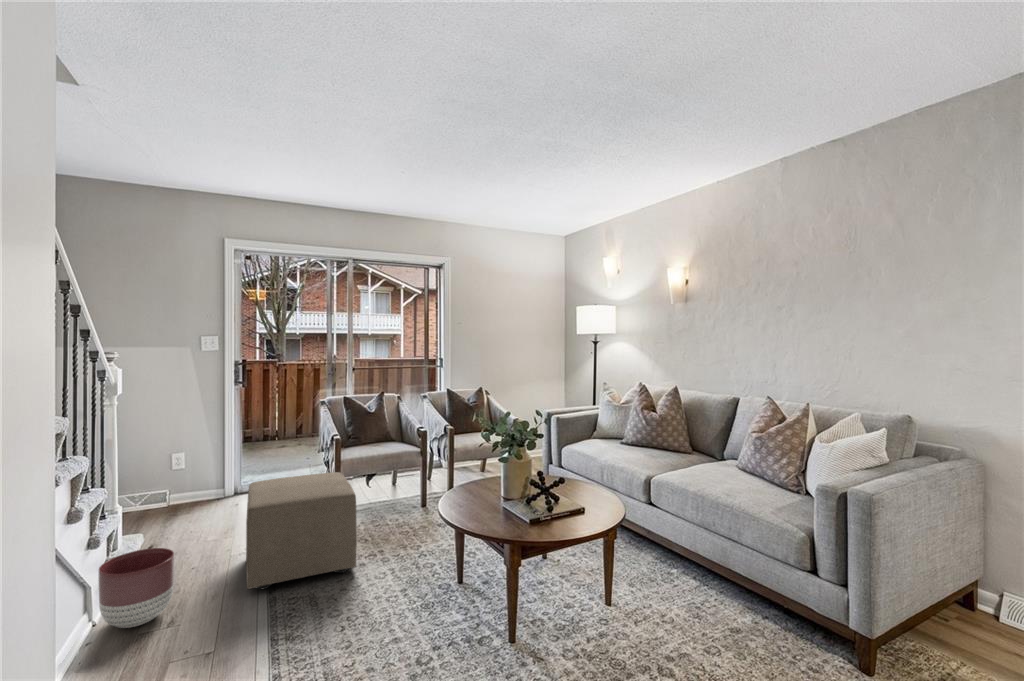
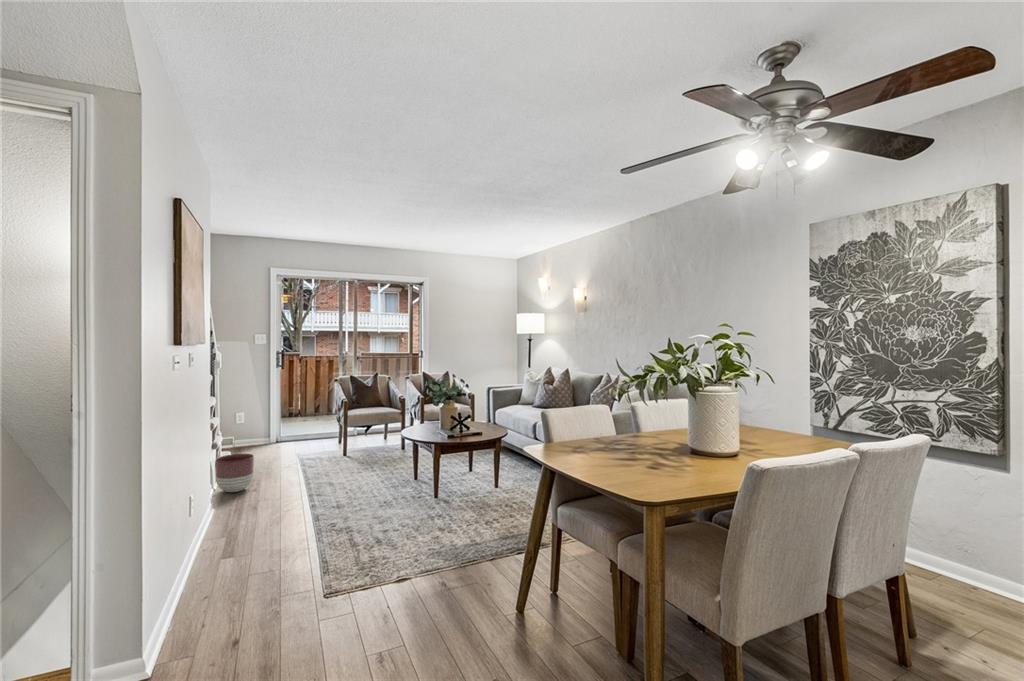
ottoman: present [246,472,357,589] -> none [291,420,356,480]

